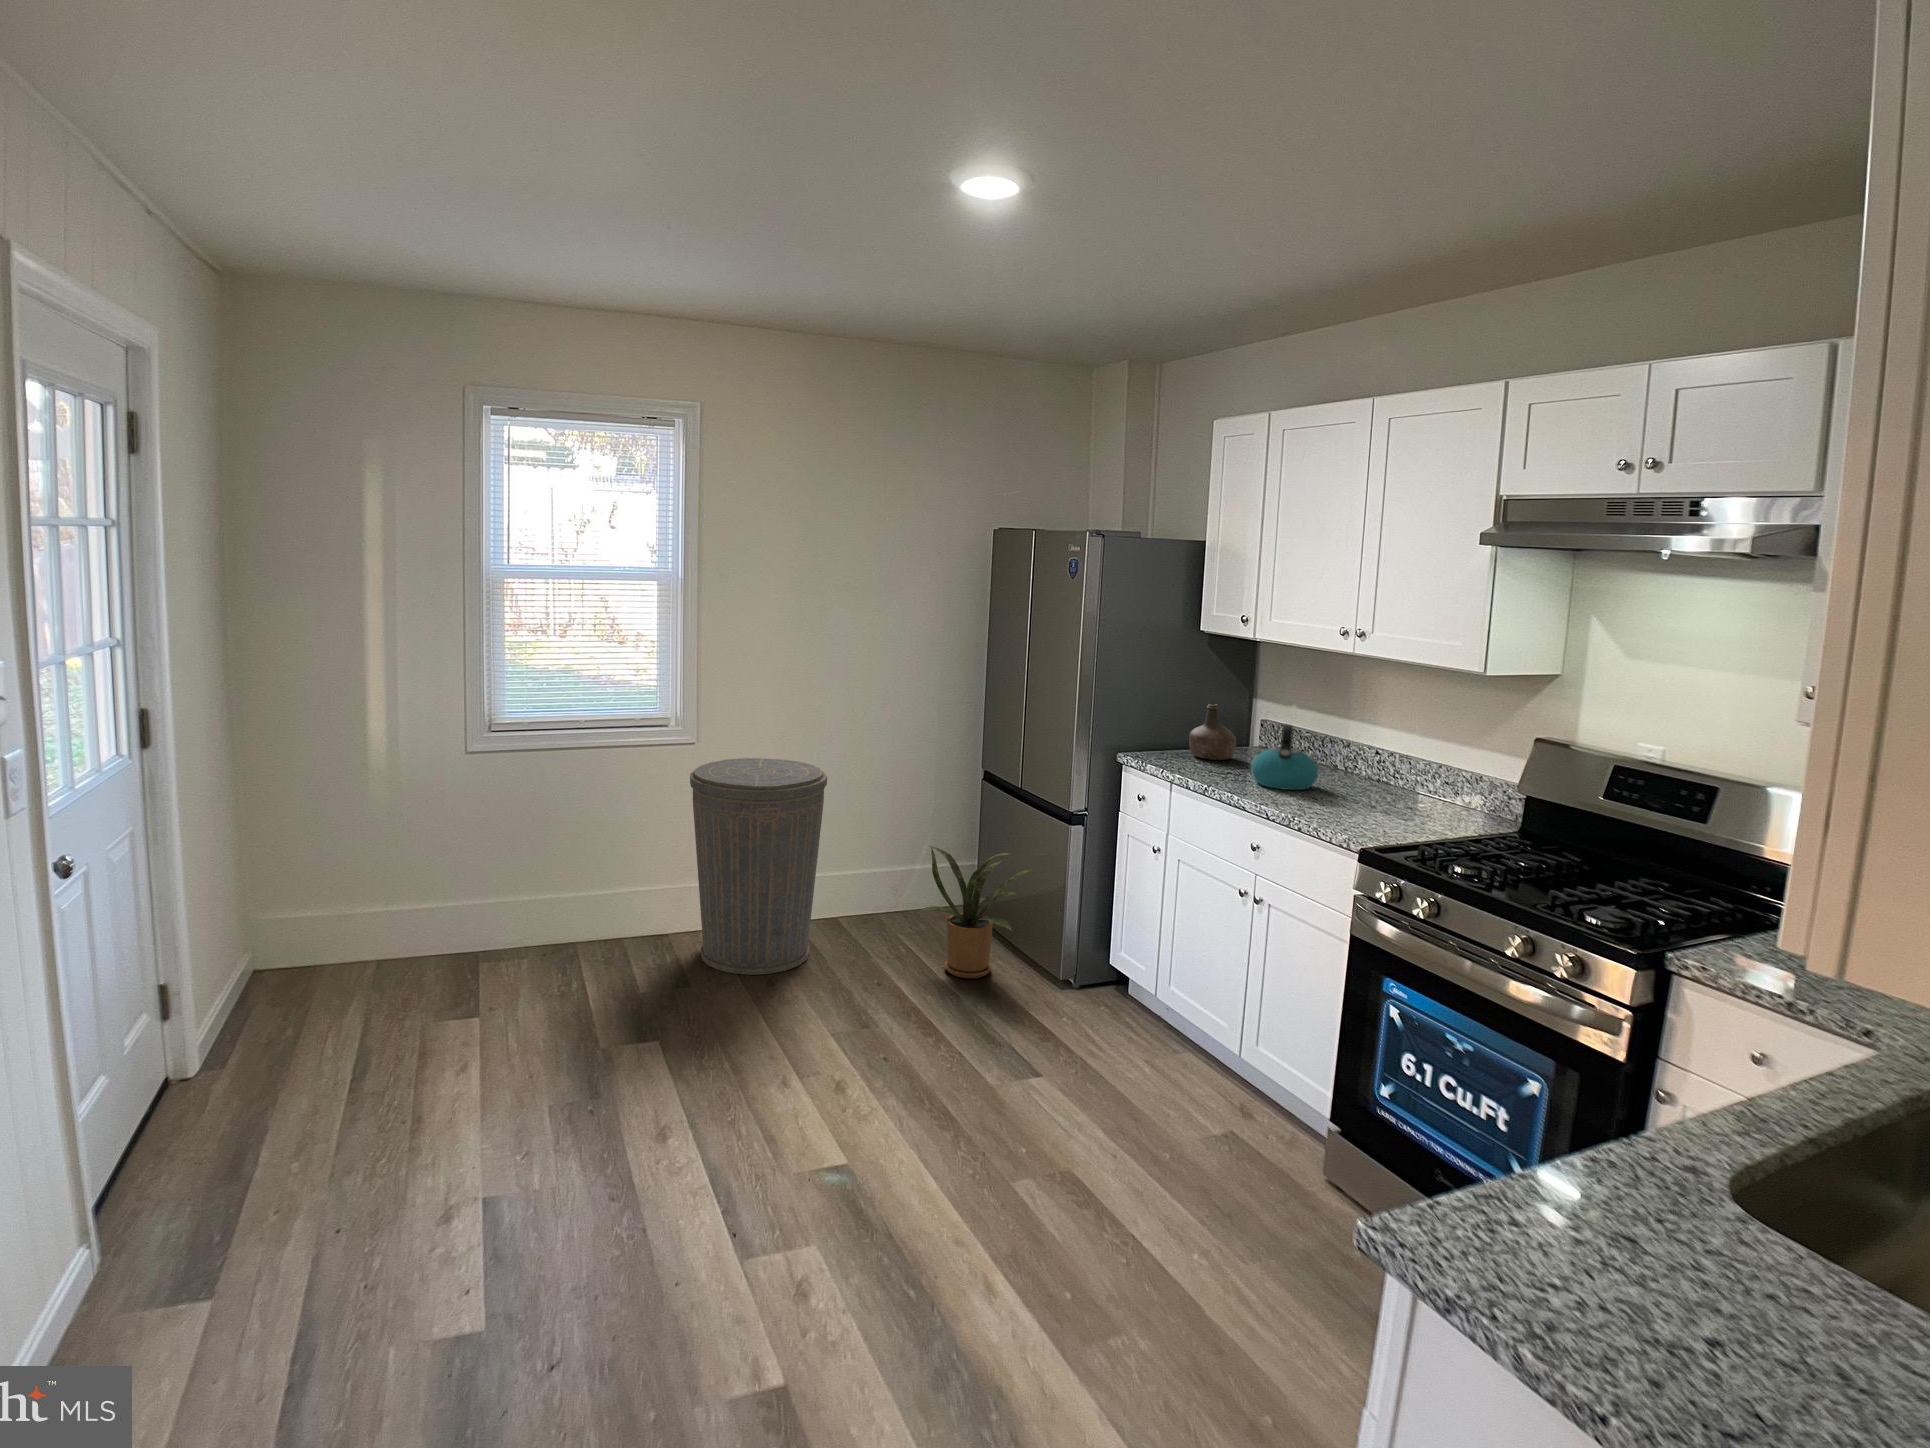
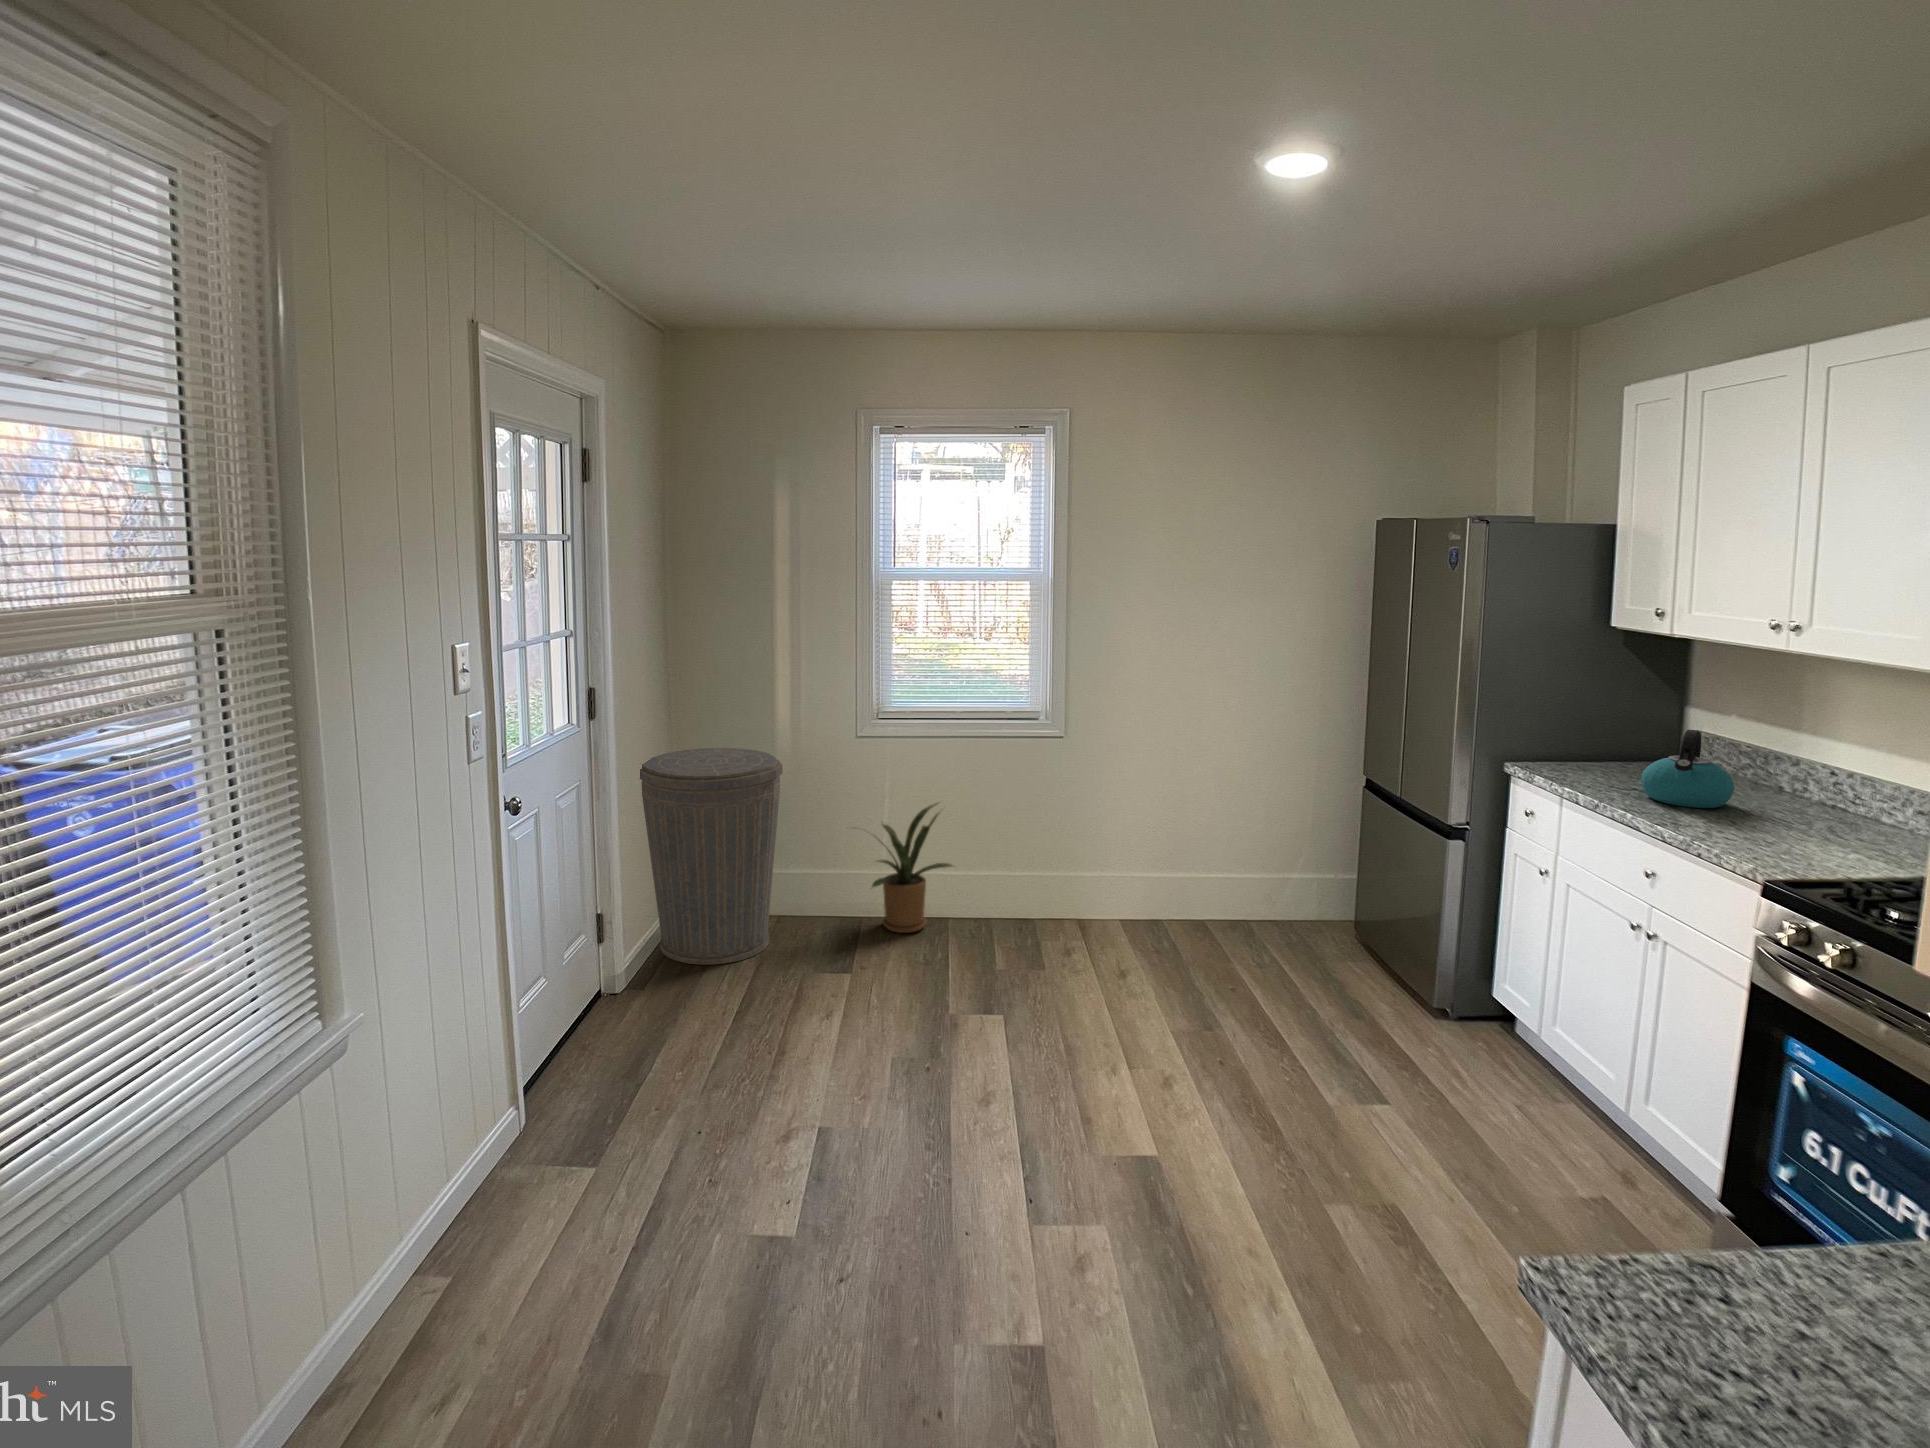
bottle: present [1189,704,1236,760] -> none [1573,703,1635,768]
trash can: present [690,758,827,975] -> present [640,748,783,965]
house plant: present [922,846,1033,978] -> present [855,803,952,933]

